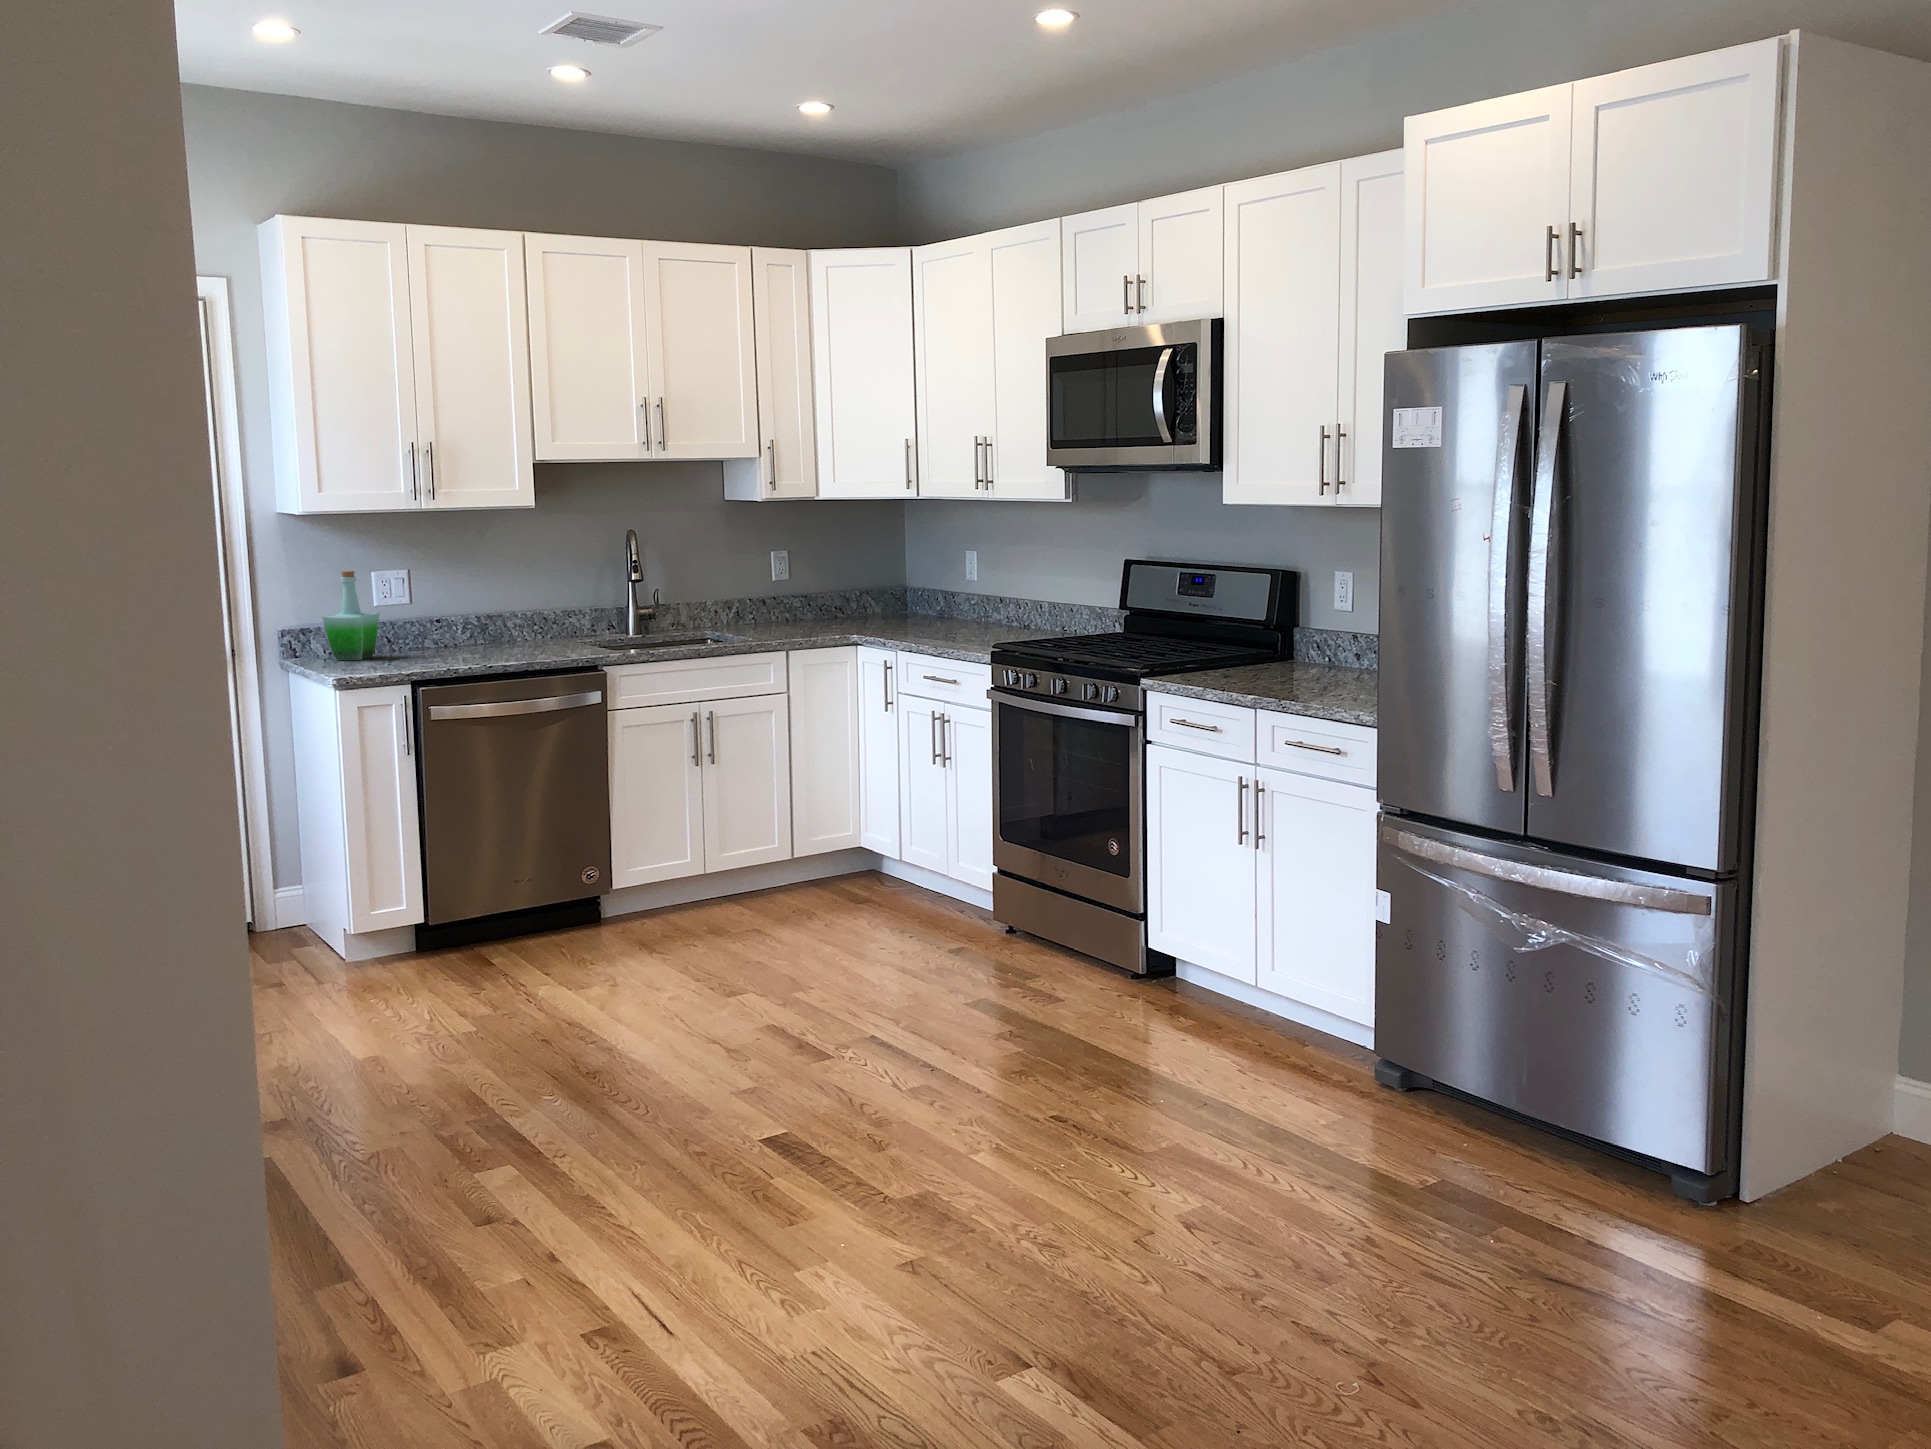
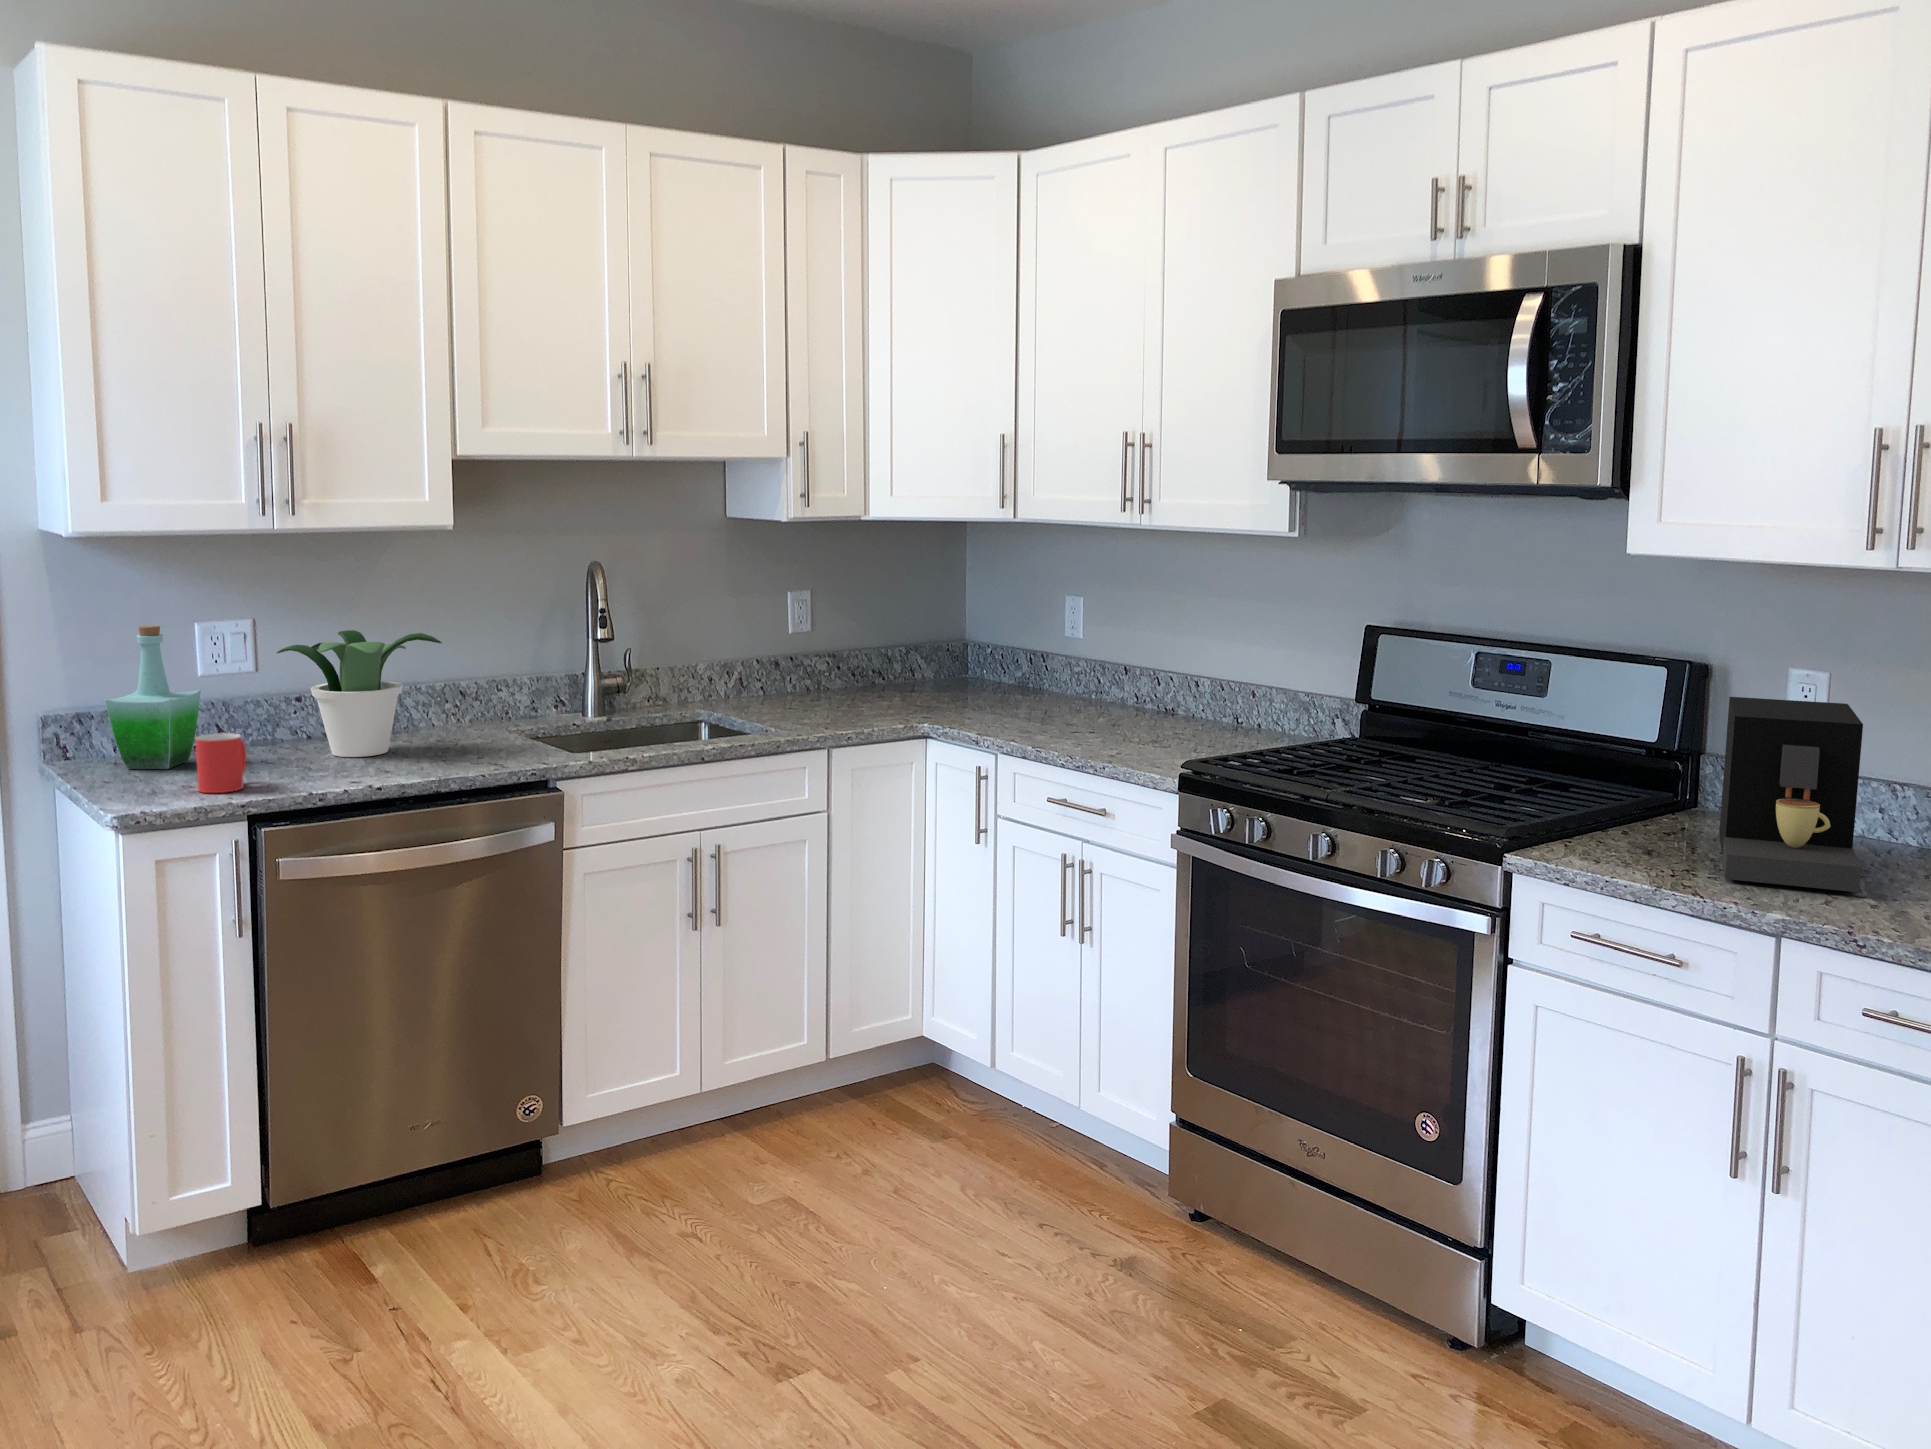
potted plant: none [425,574,530,654] -> present [277,630,442,757]
coffee maker: none [1247,586,1347,687] -> present [1719,697,1863,892]
mug: none [379,633,410,668] -> present [195,733,246,793]

